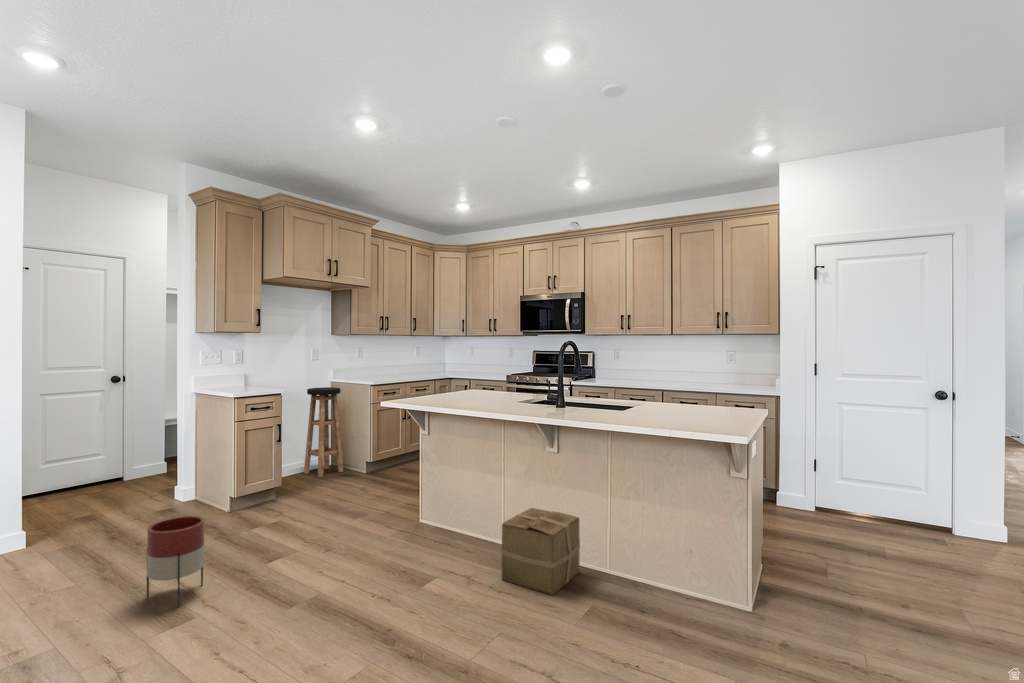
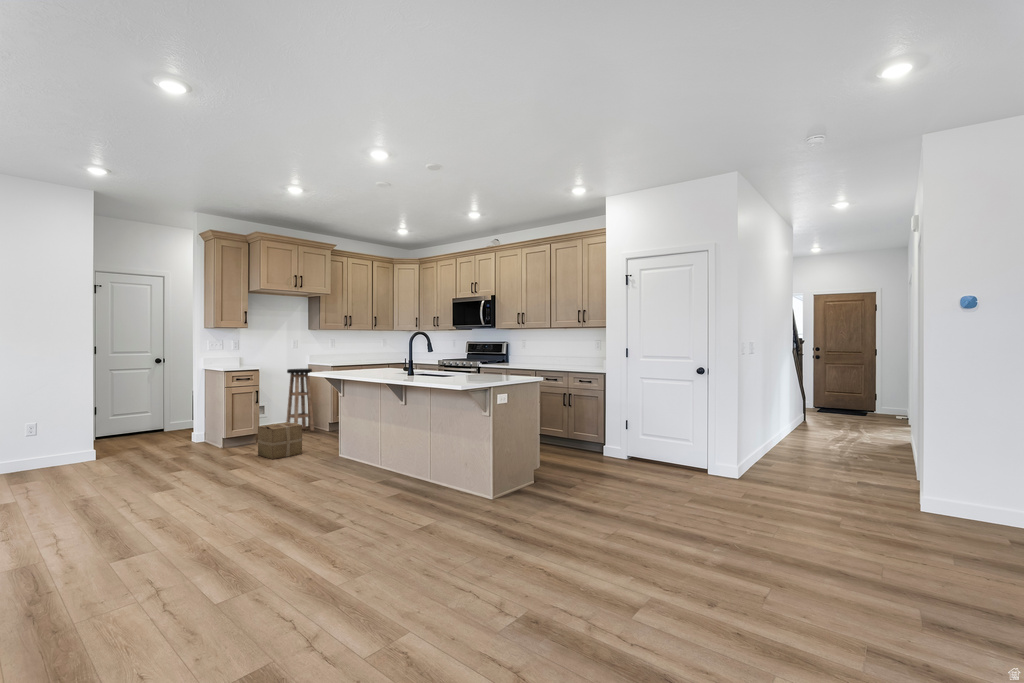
cardboard box: present [501,508,580,595] -> present [258,422,302,459]
planter: present [147,516,205,607] -> none [151,437,186,486]

